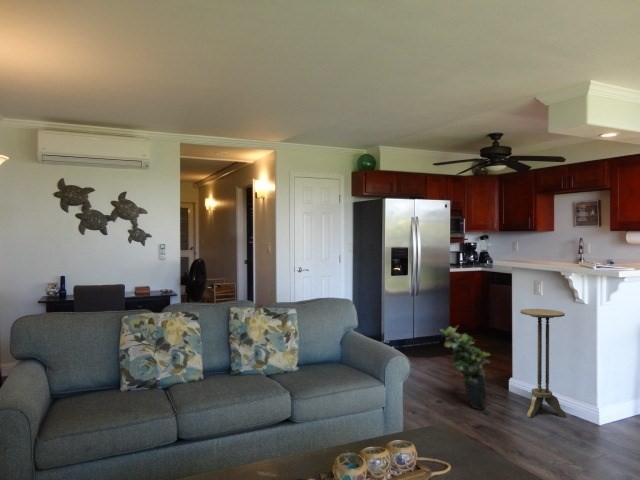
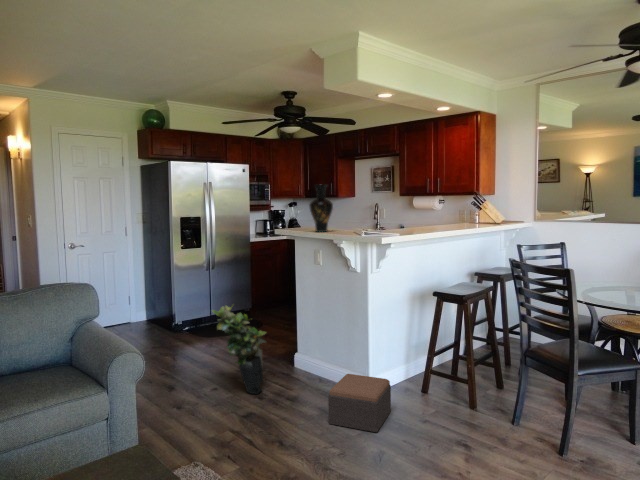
vase: none [529,220,554,264] -> present [309,185,333,232]
side table: present [520,309,566,418] -> none [296,280,342,396]
footstool: none [563,400,628,460] -> present [328,374,391,432]

